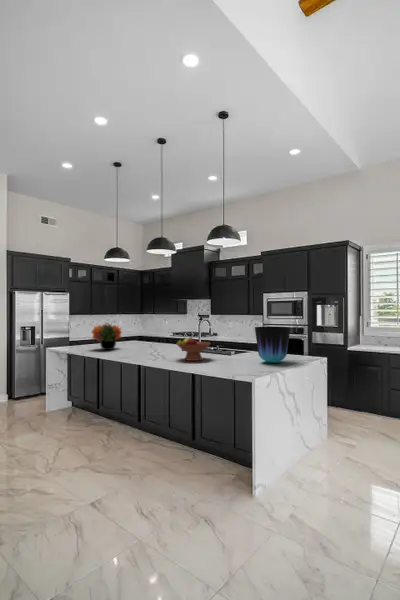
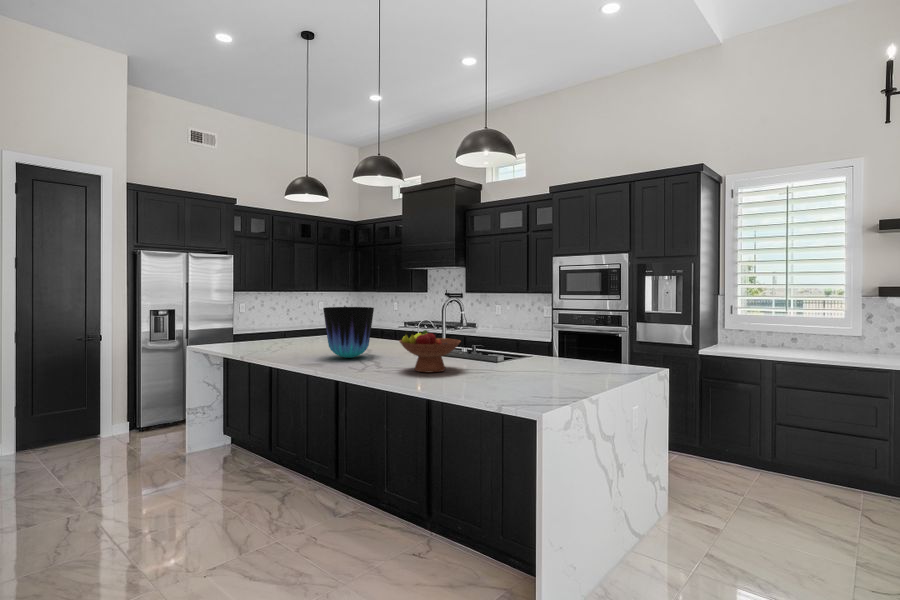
flower arrangement: present [92,323,122,350] -> none [258,304,311,351]
vase: present [255,327,290,363] -> present [323,307,374,358]

